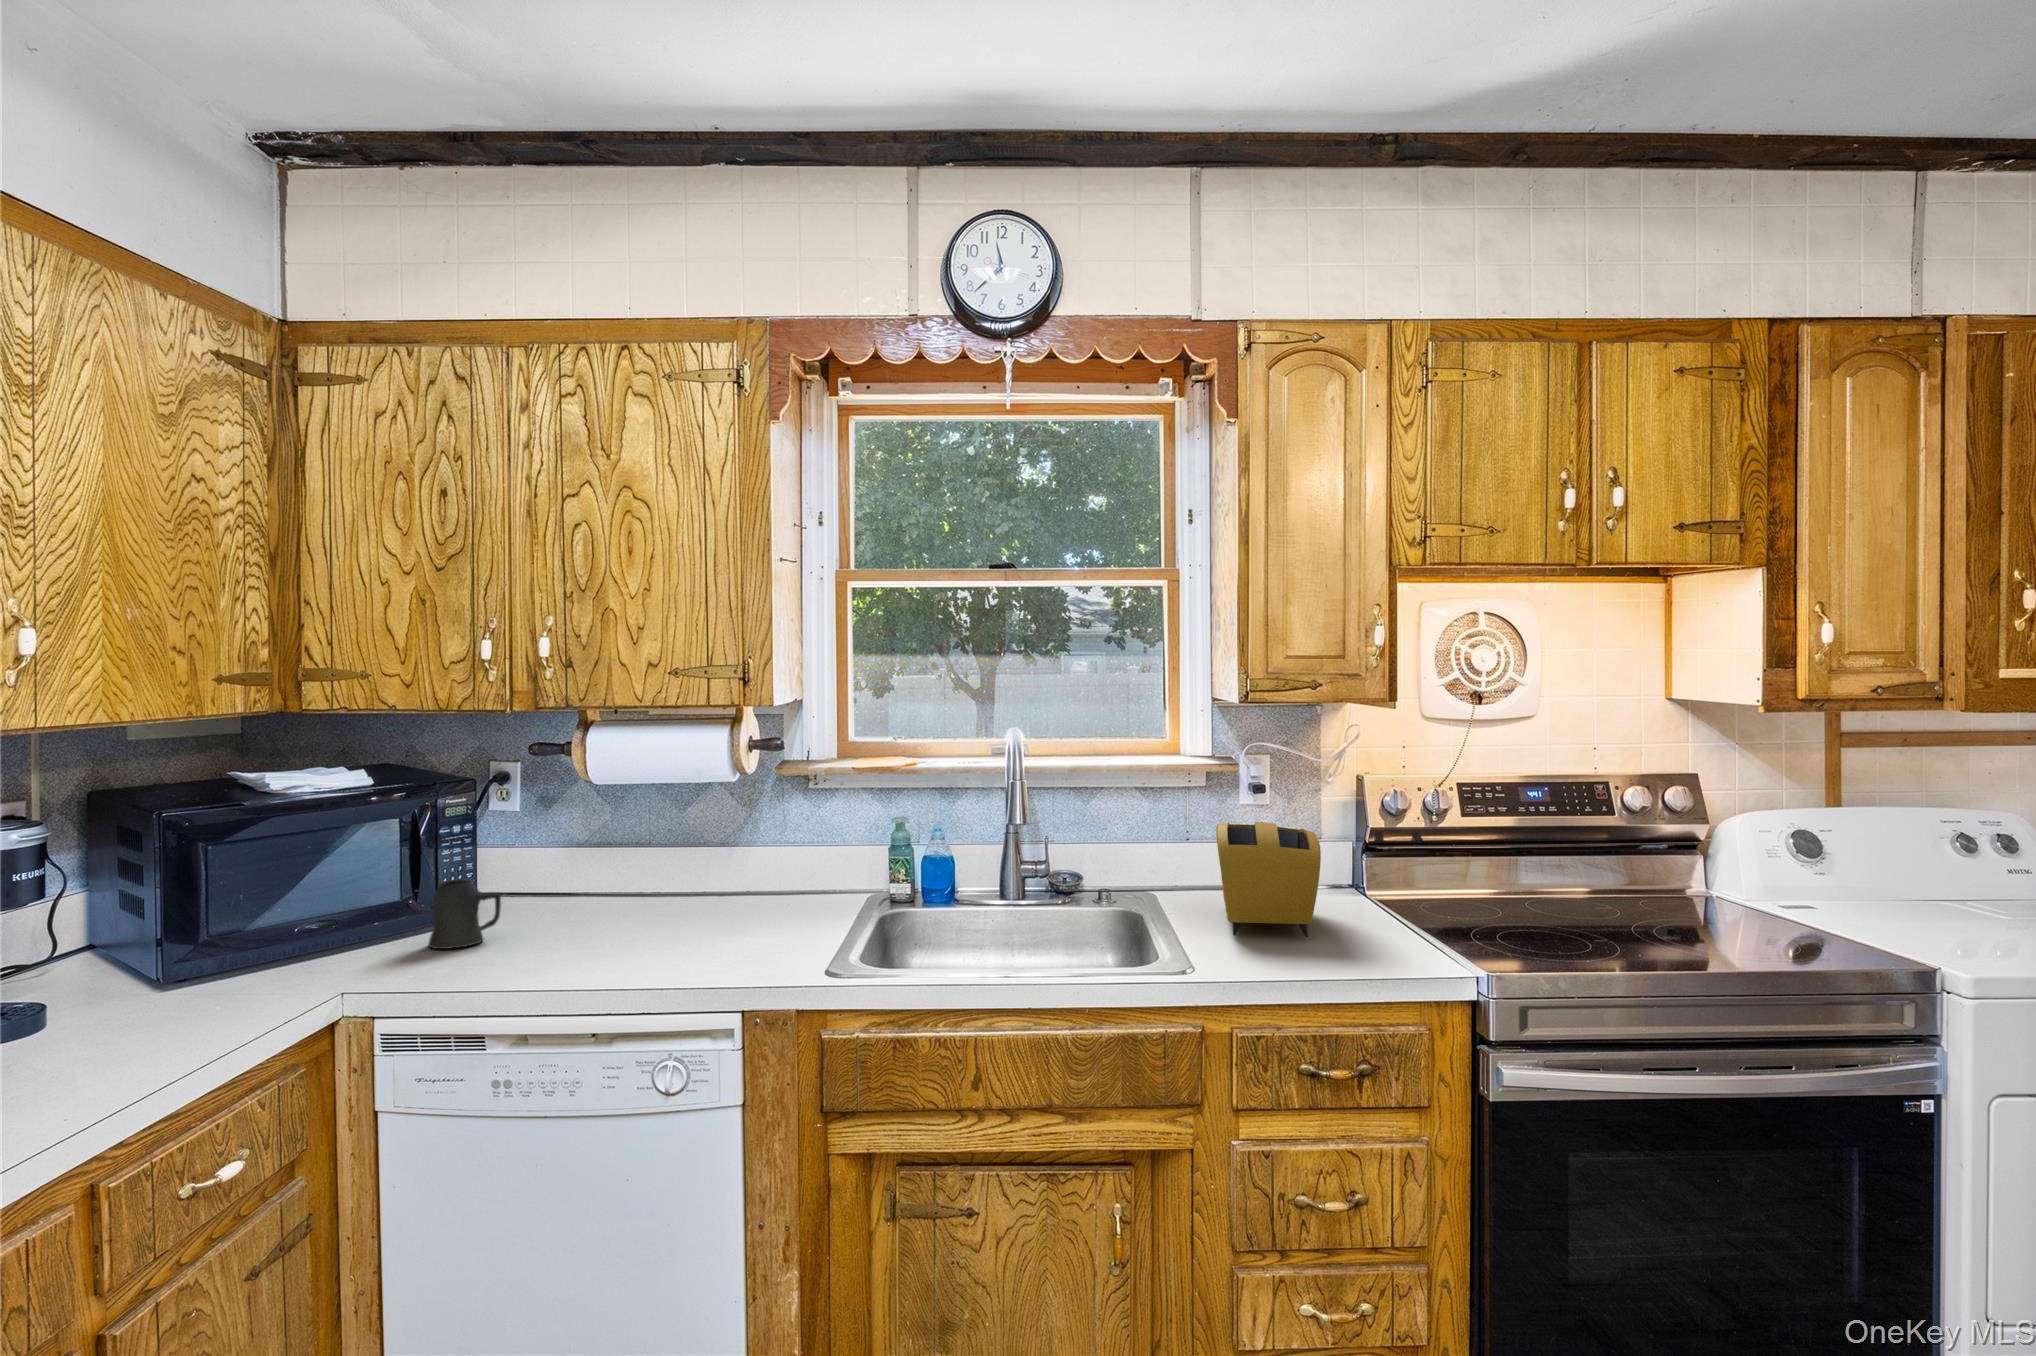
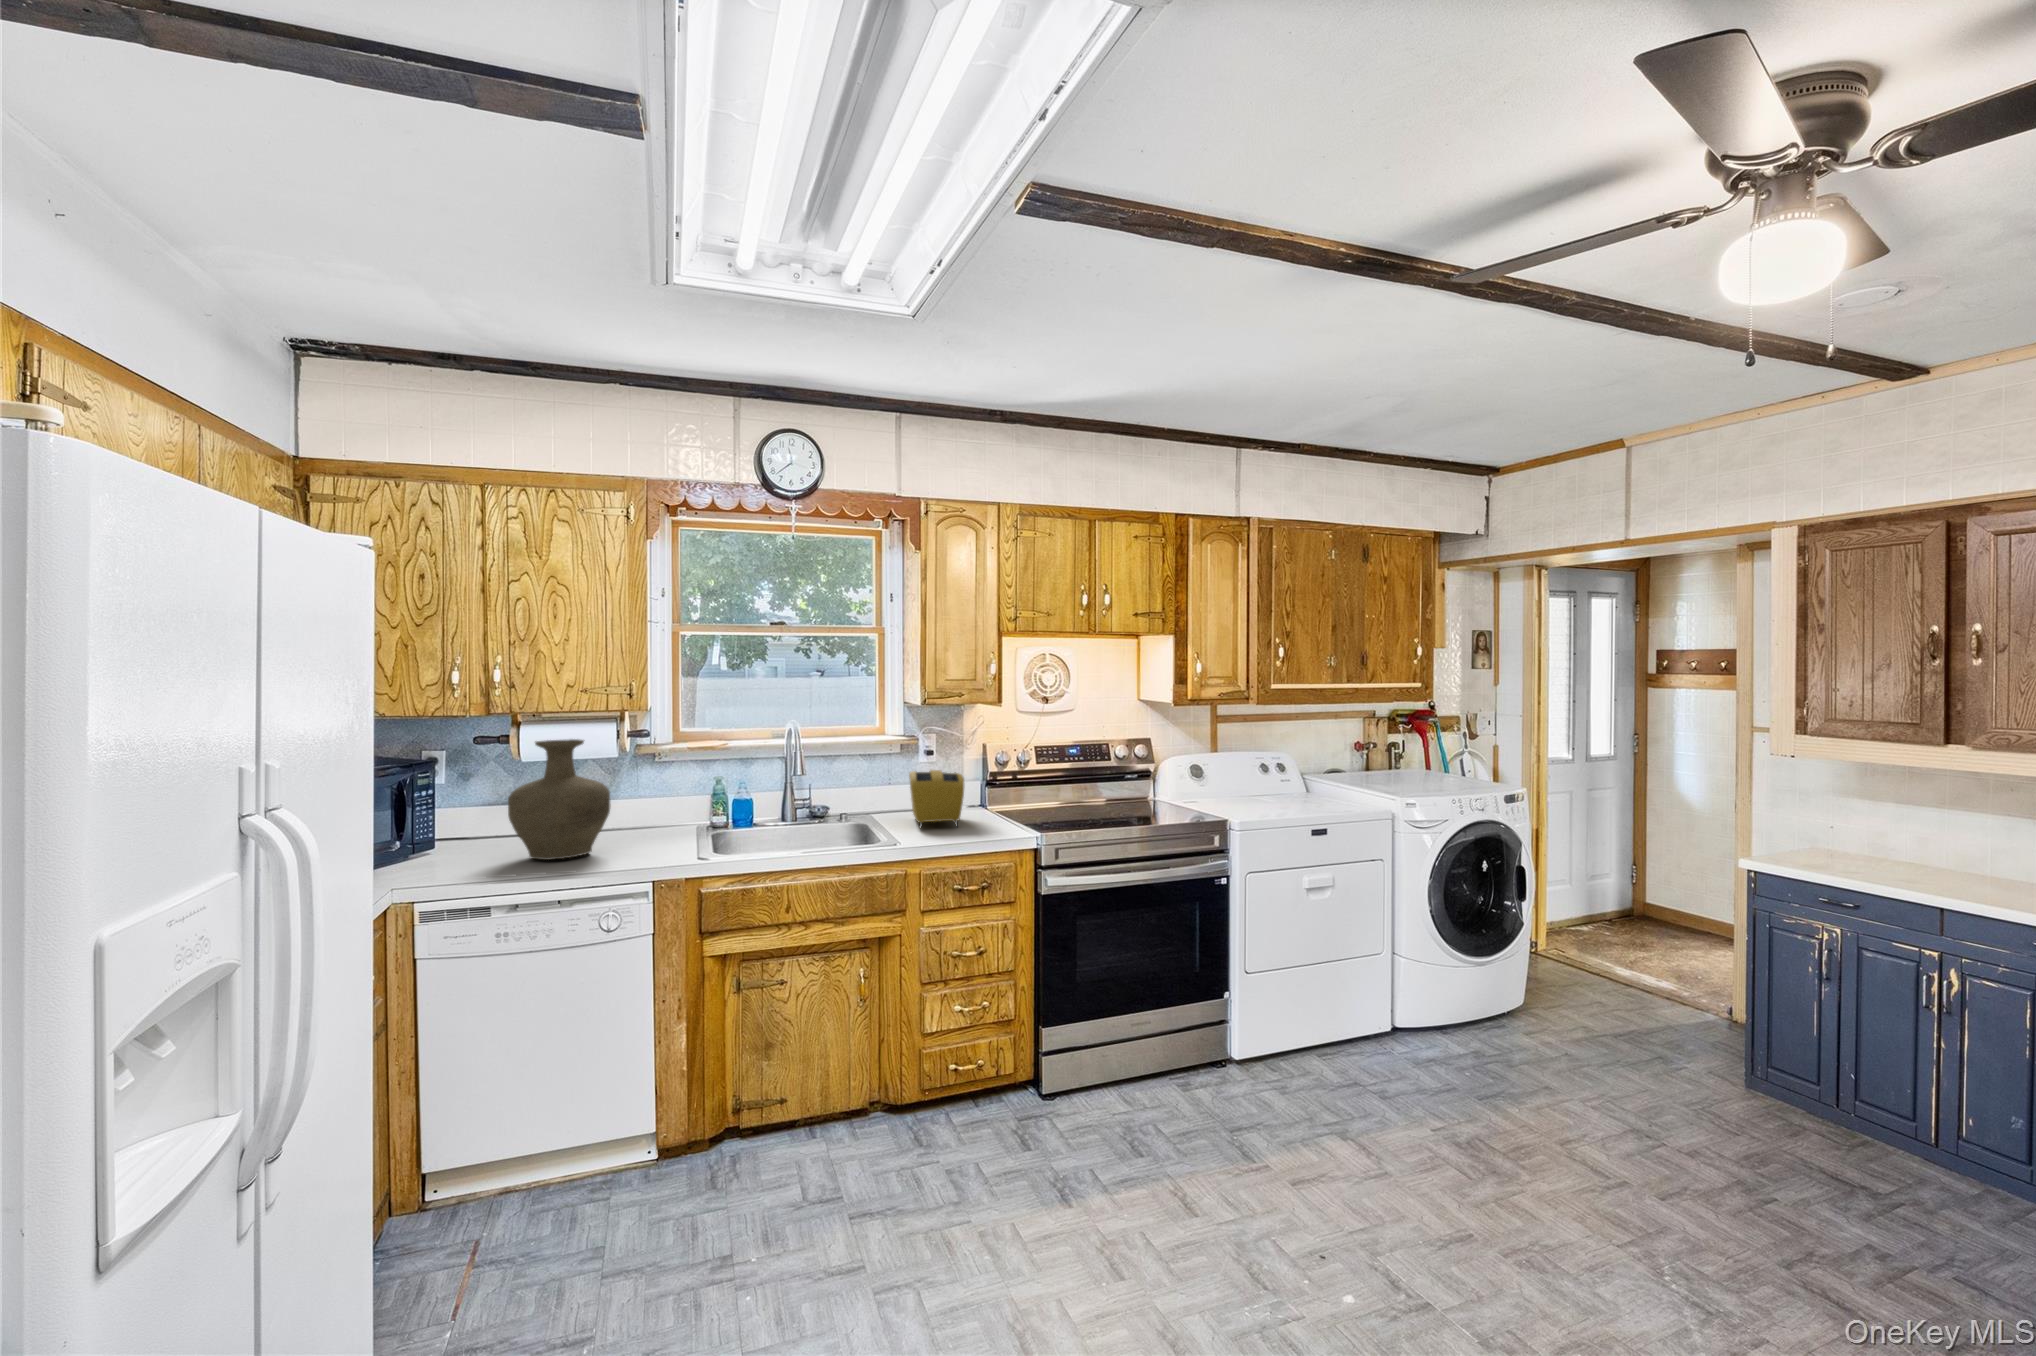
vase: none [542,752,702,955] -> present [508,739,610,860]
mug: present [428,879,501,949] -> none [420,822,469,865]

